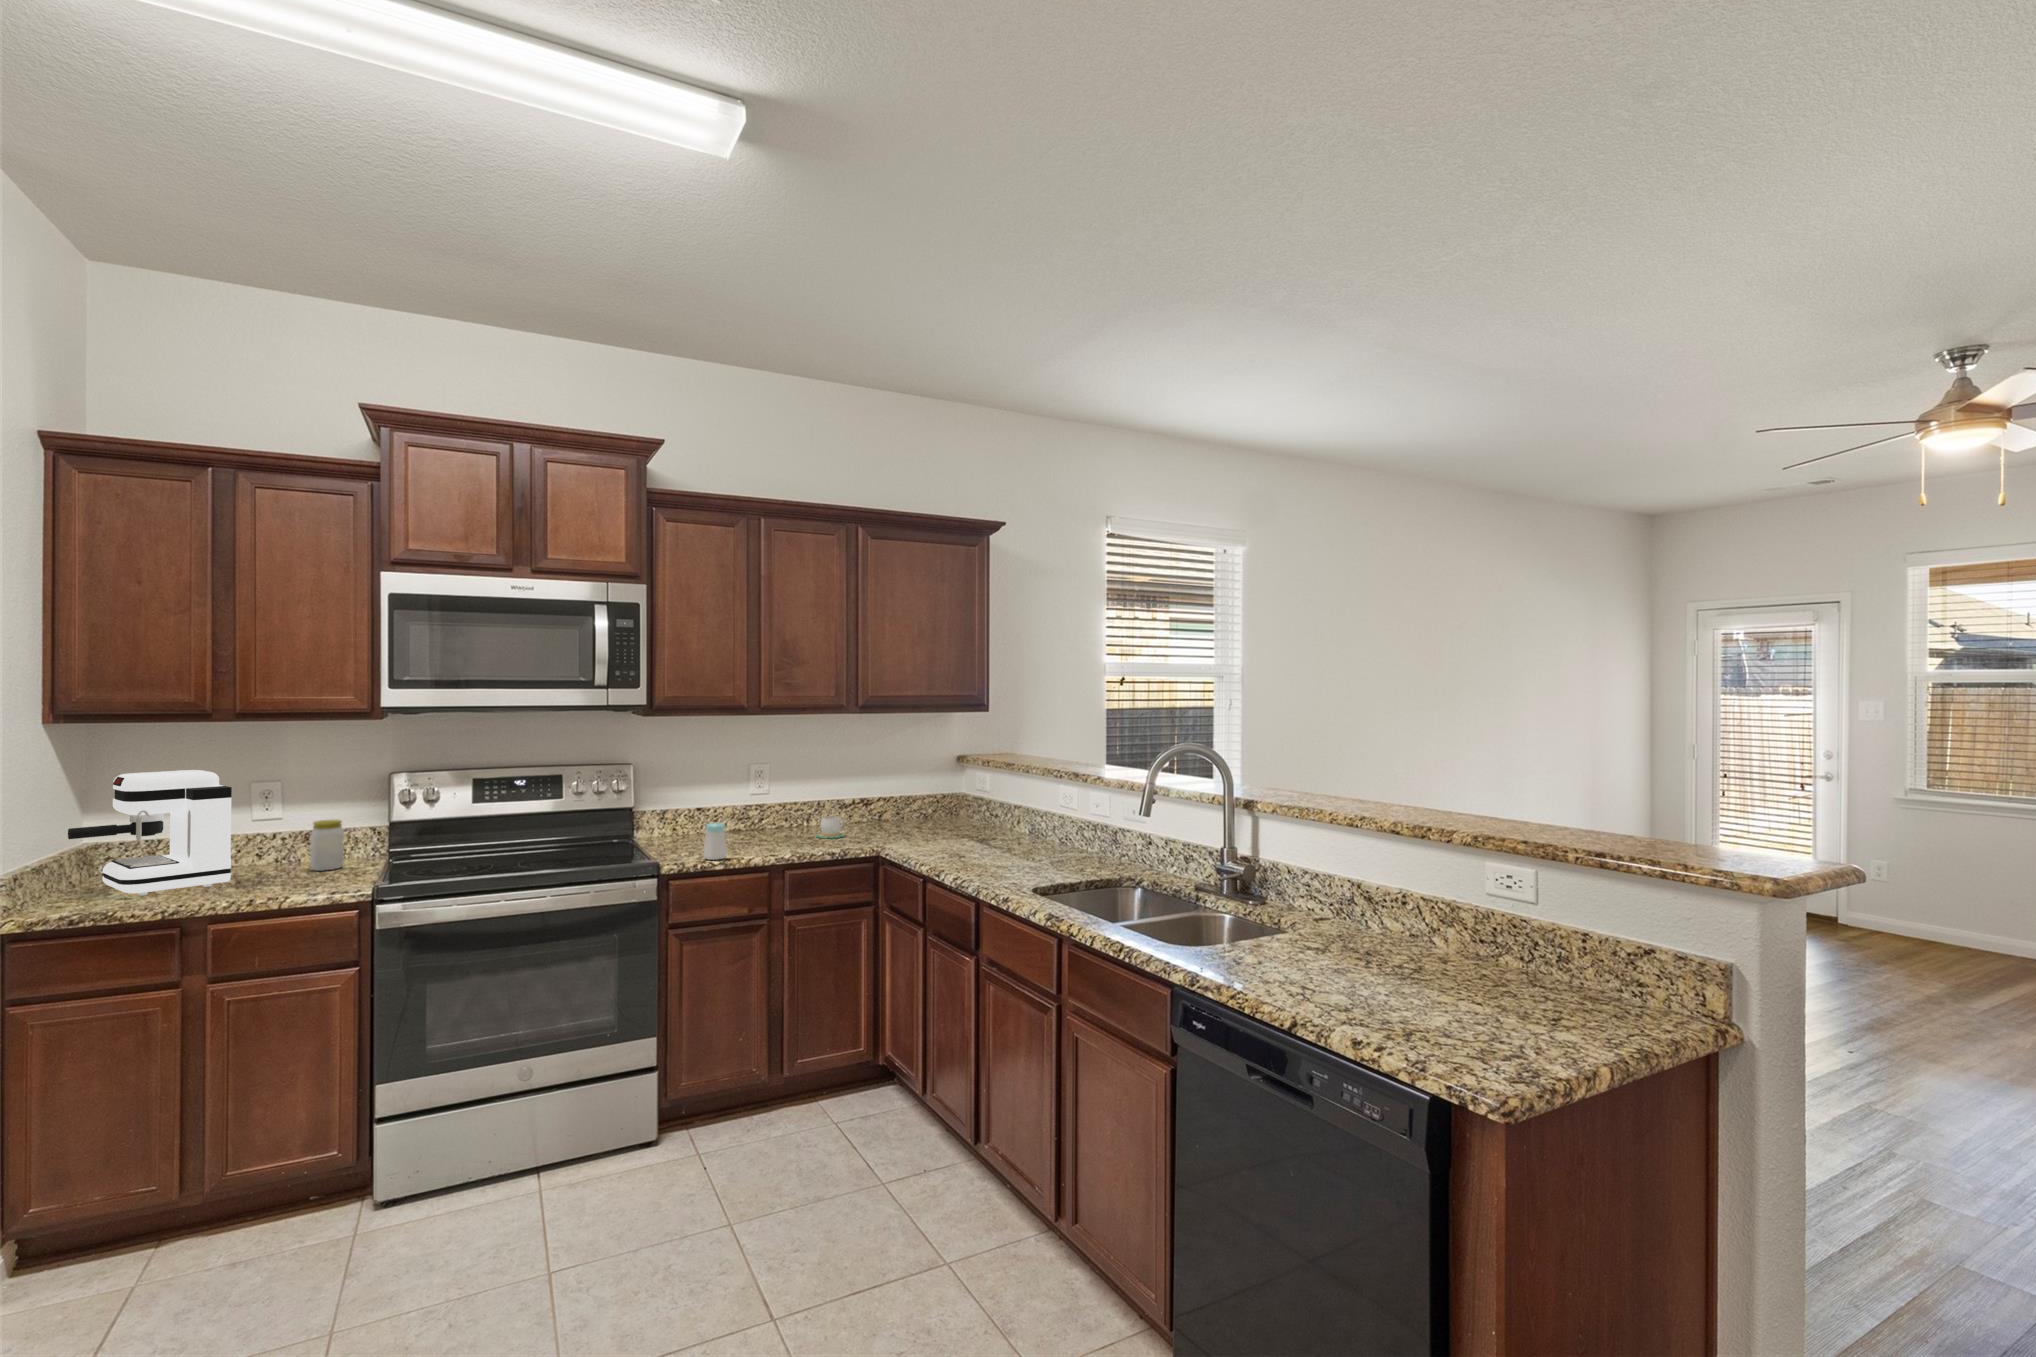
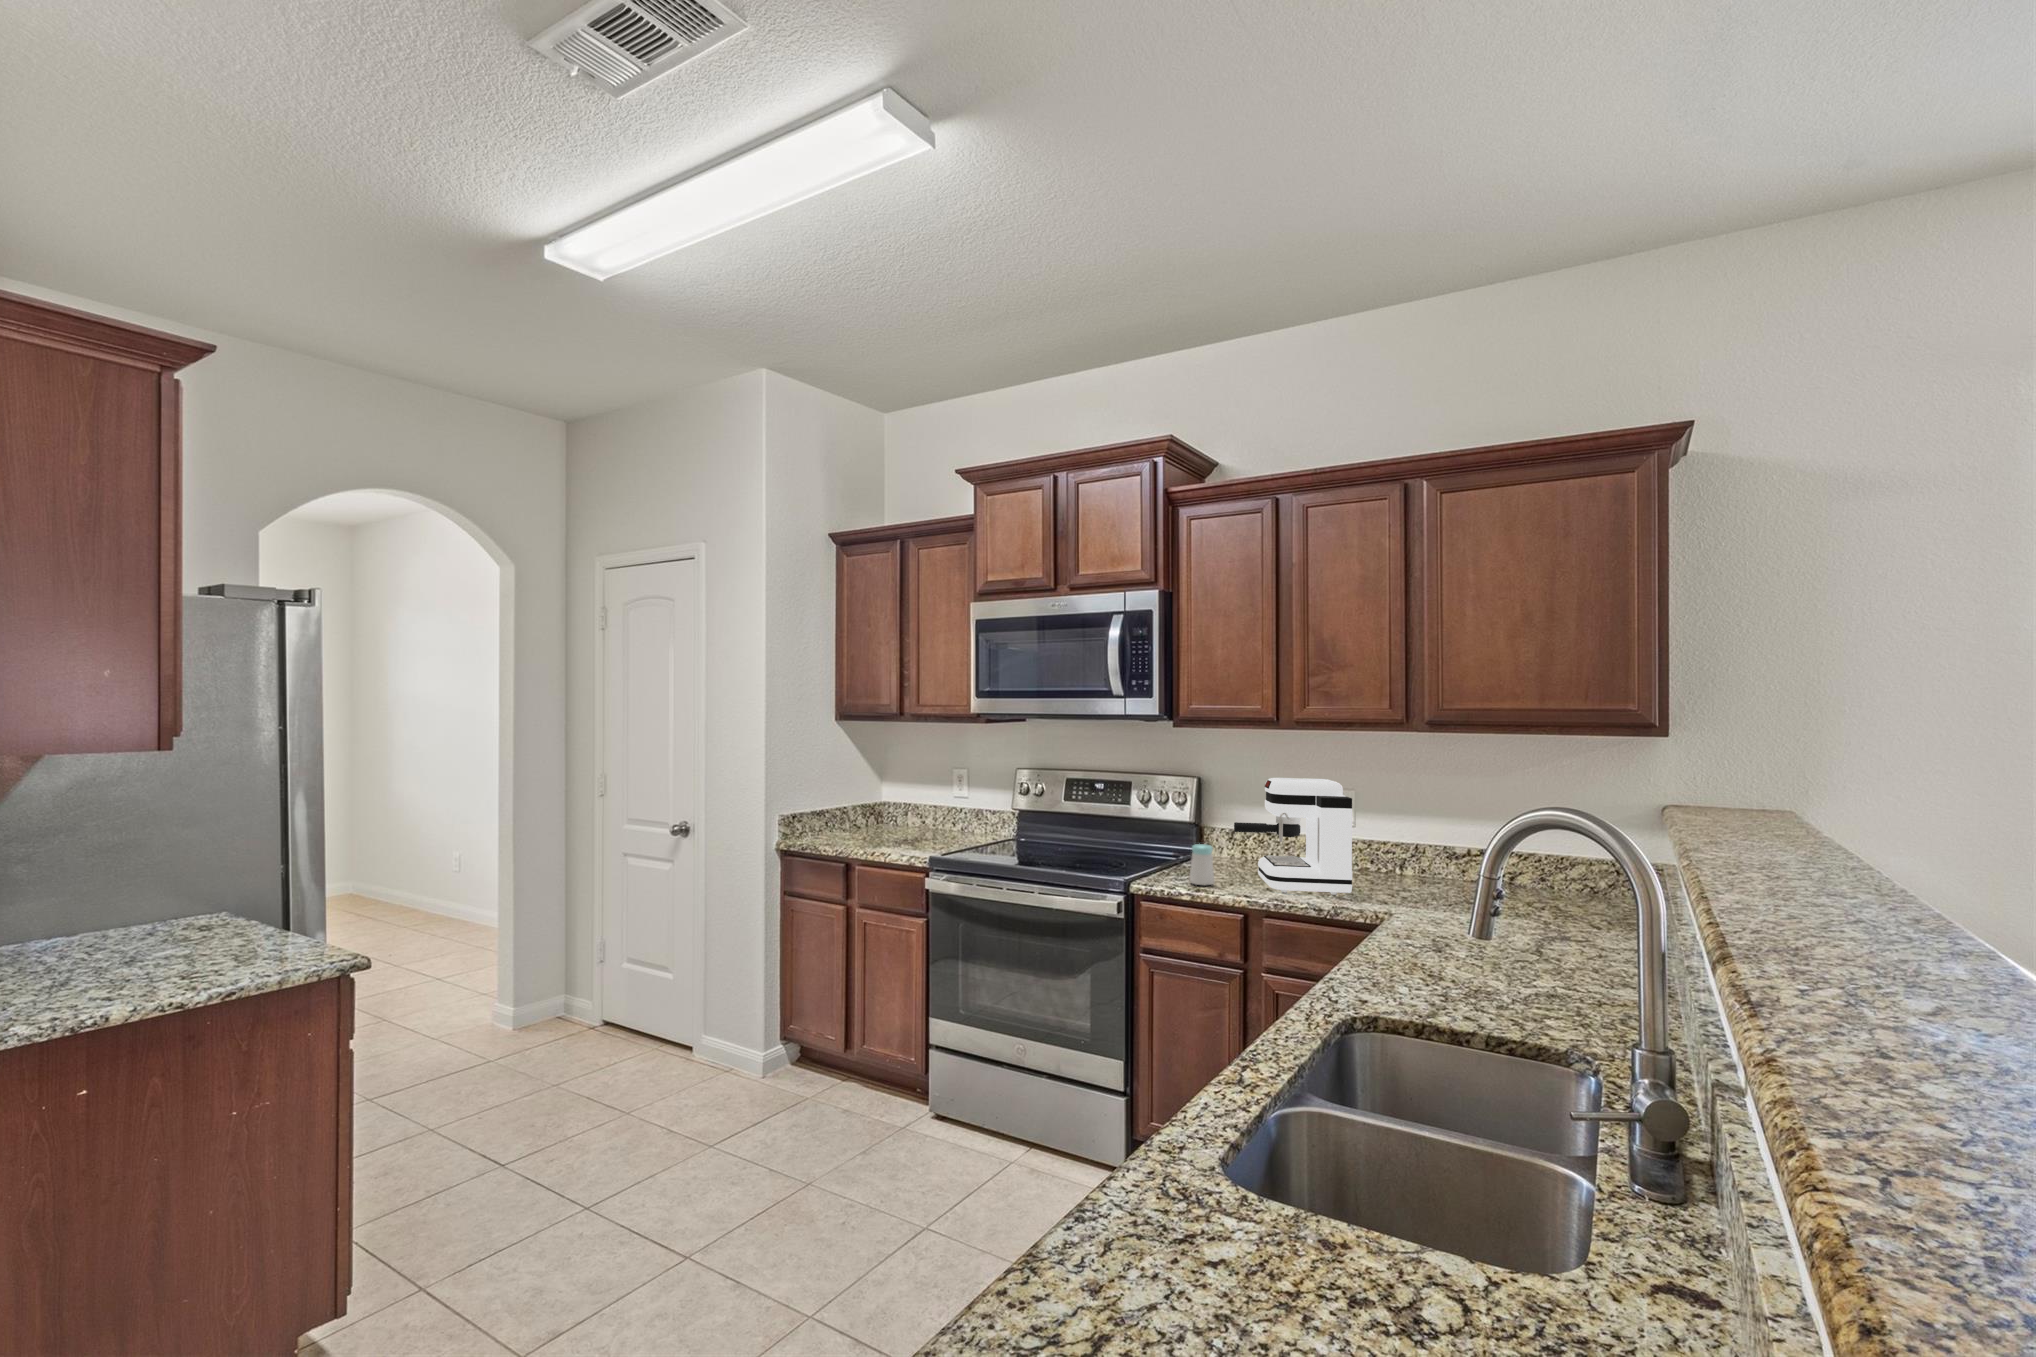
coffee maker: present [68,770,232,896] -> present [1234,778,1352,895]
mug: present [817,816,844,838] -> none [1386,864,1428,893]
jar: present [310,820,344,871] -> none [958,801,980,840]

